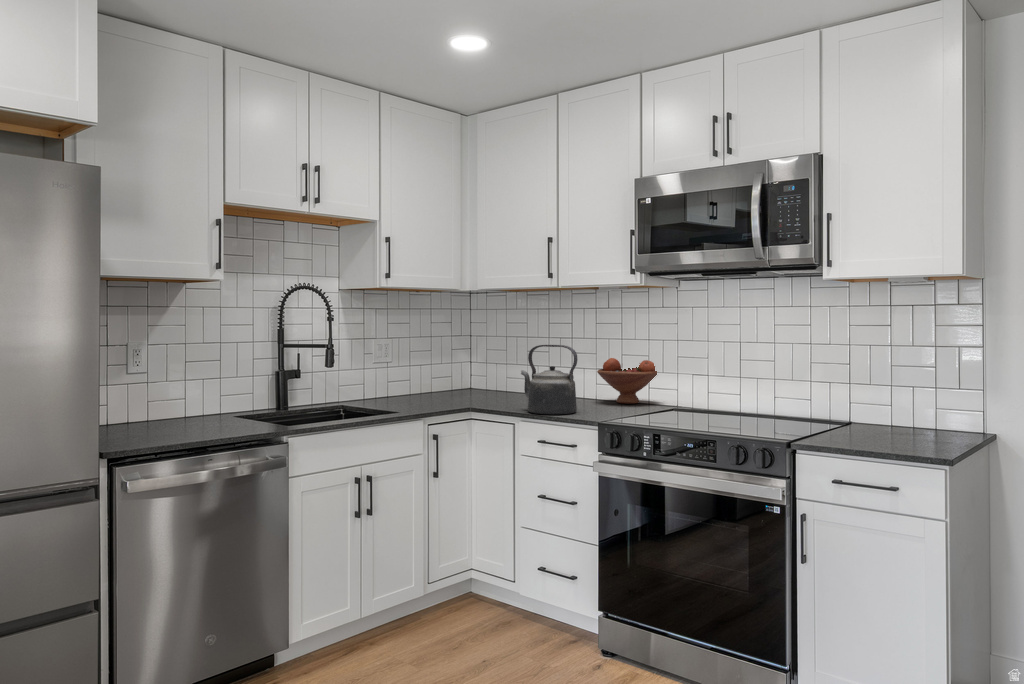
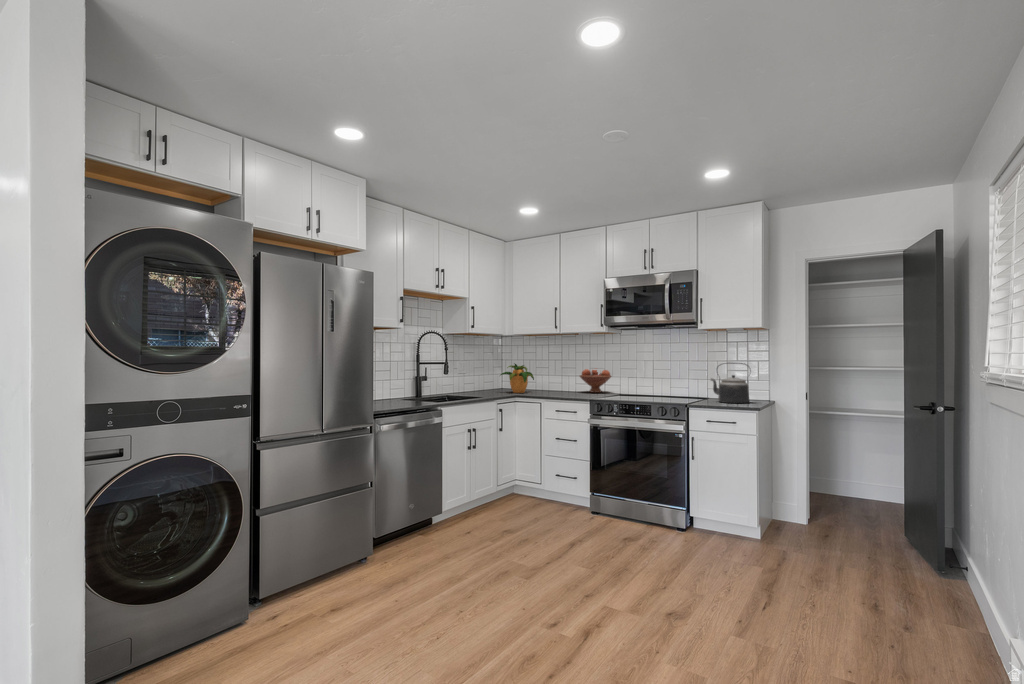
kettle: present [521,345,577,415] -> present [711,363,749,403]
potted plant: none [447,346,515,402] -> present [501,364,534,393]

